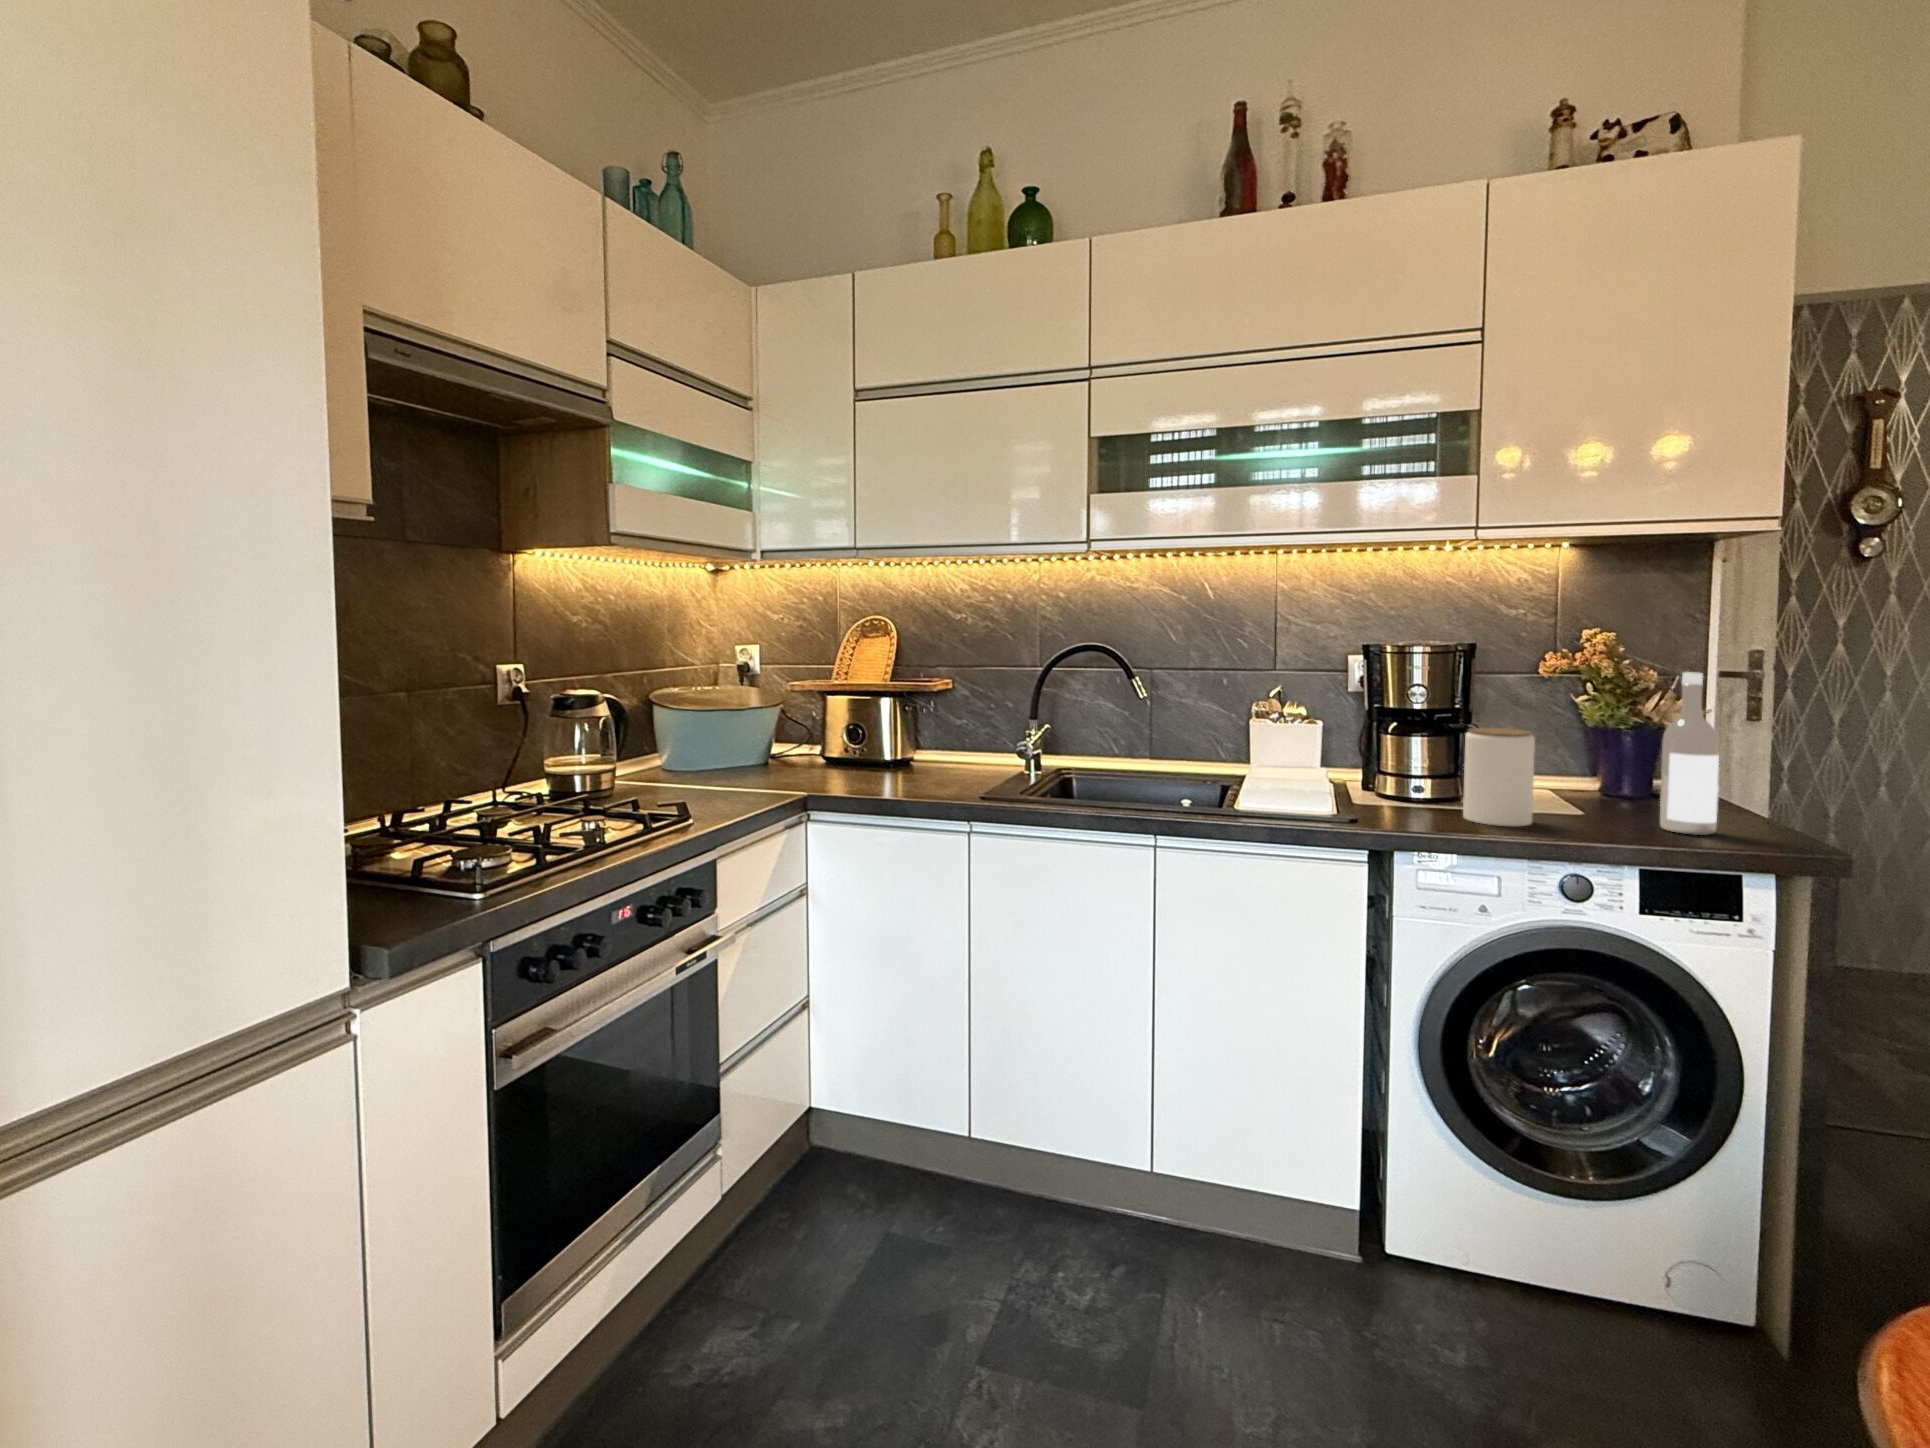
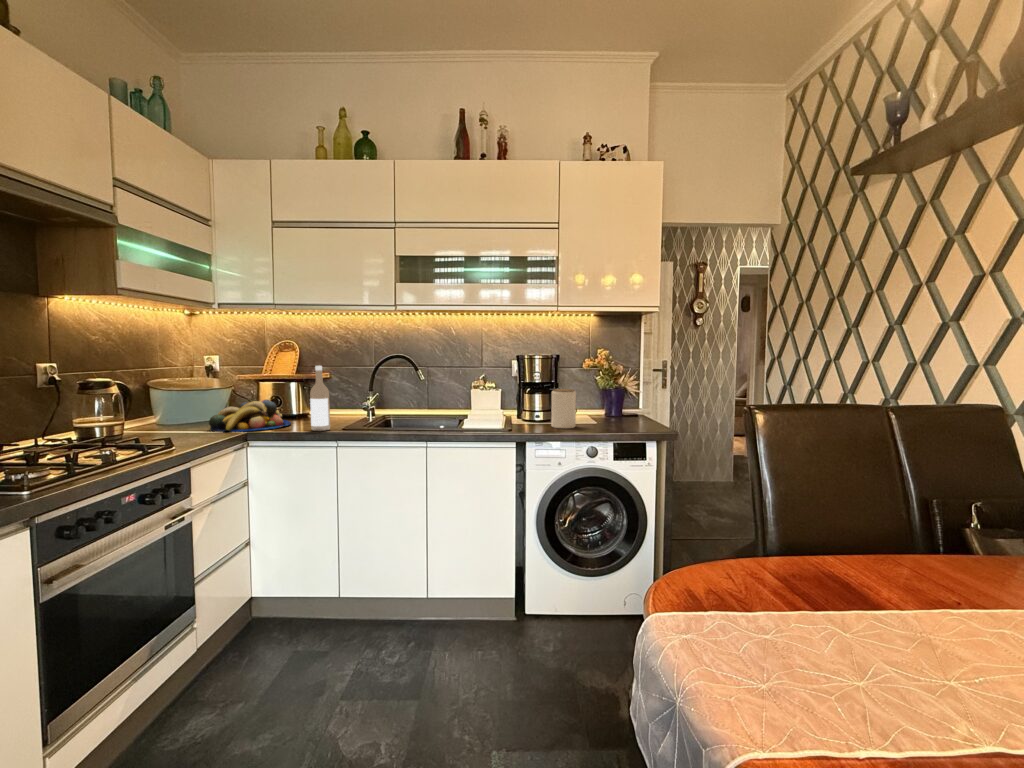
wine bottle: present [1660,672,1719,835] -> present [310,366,330,431]
fruit bowl: none [744,729,882,792] -> present [209,400,291,432]

